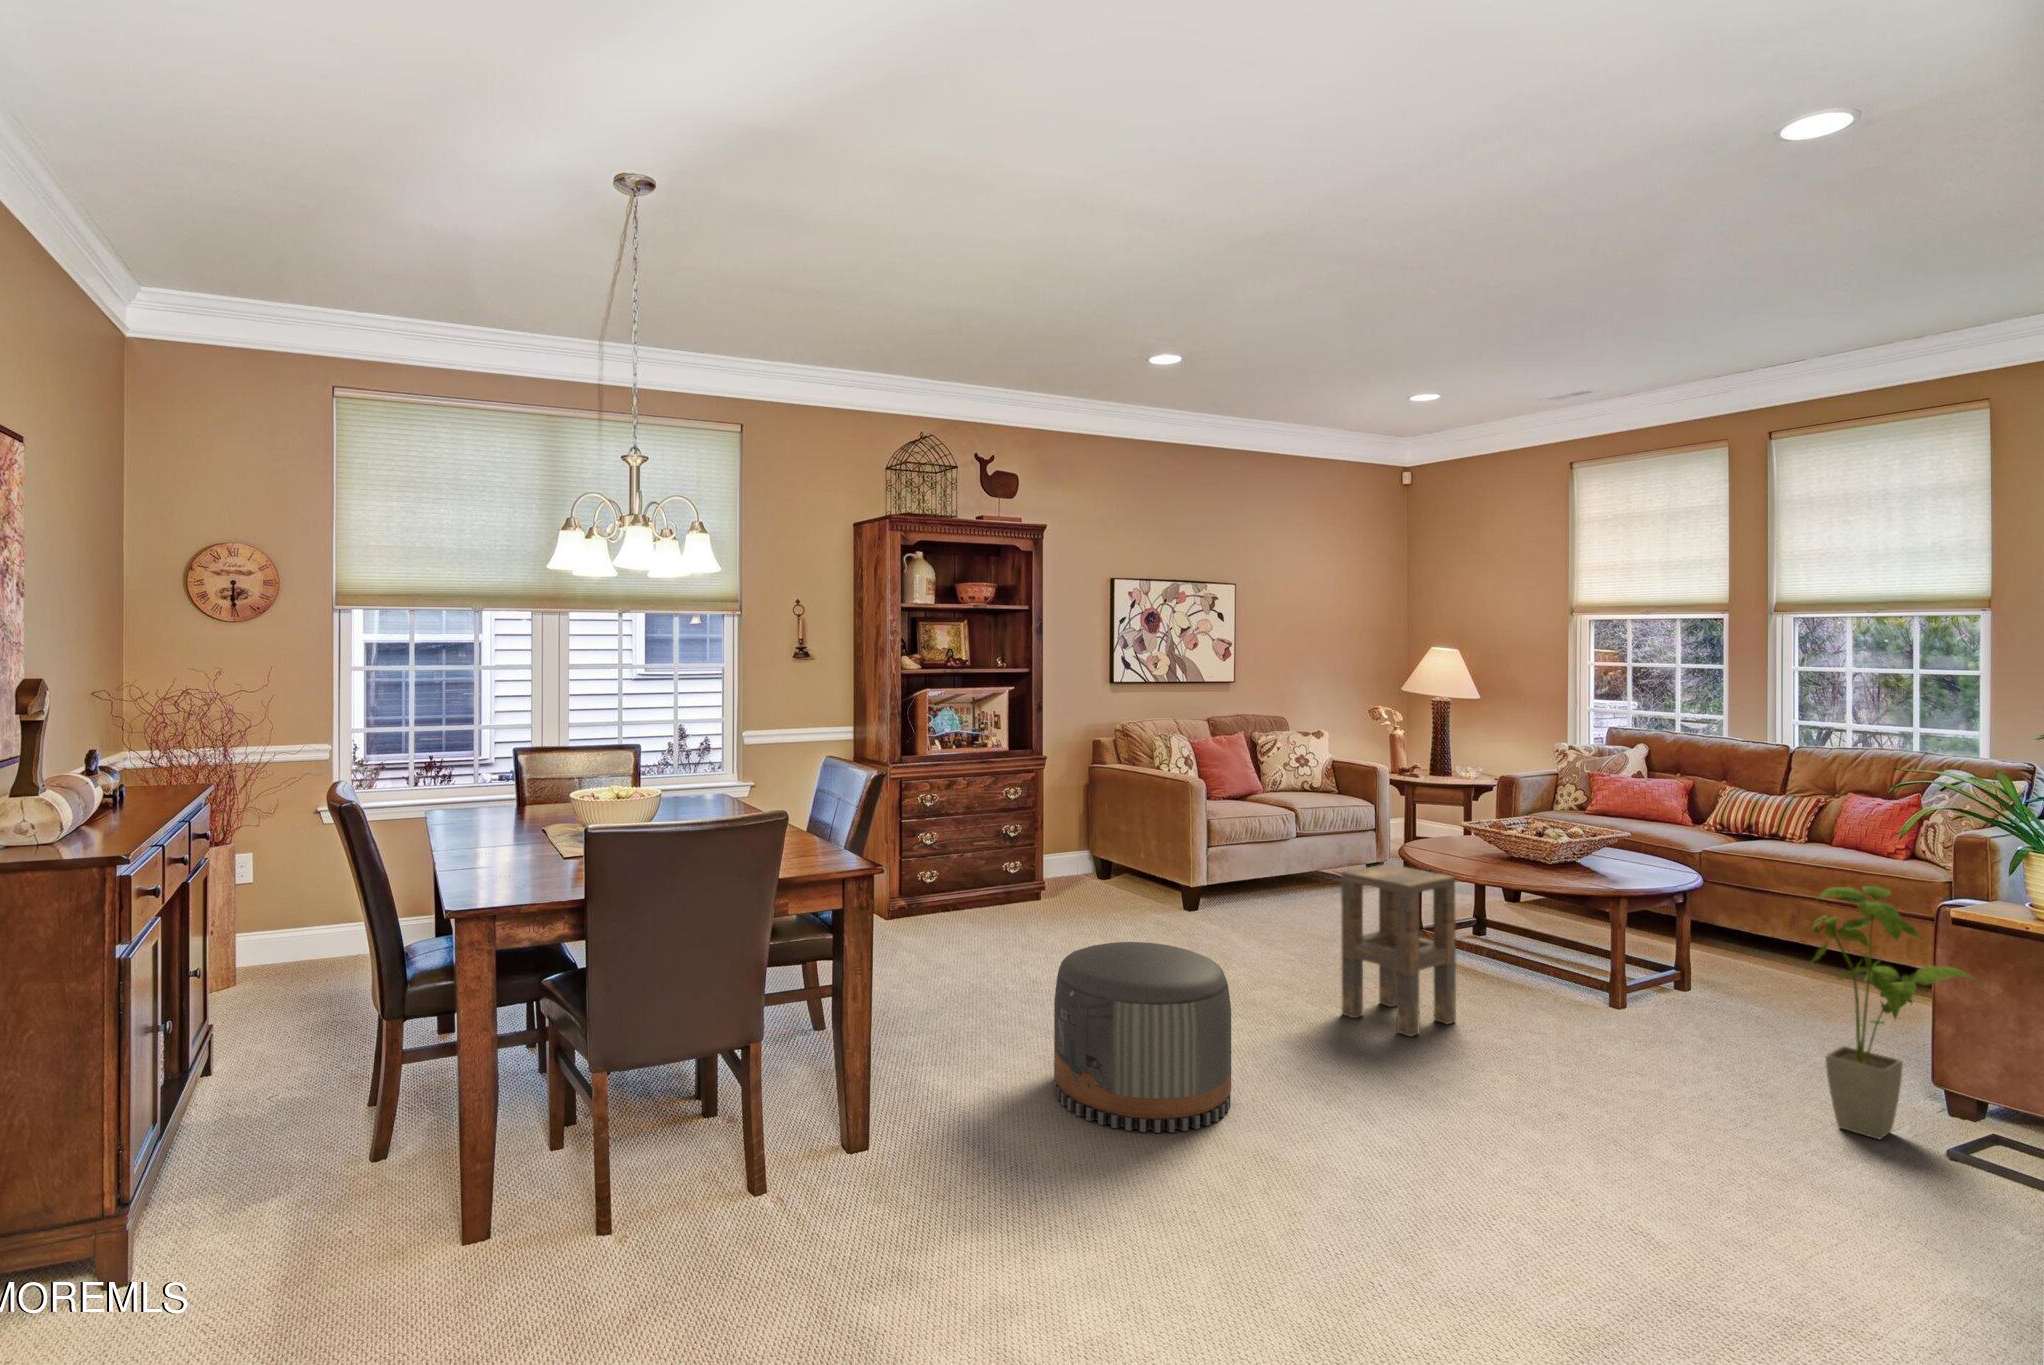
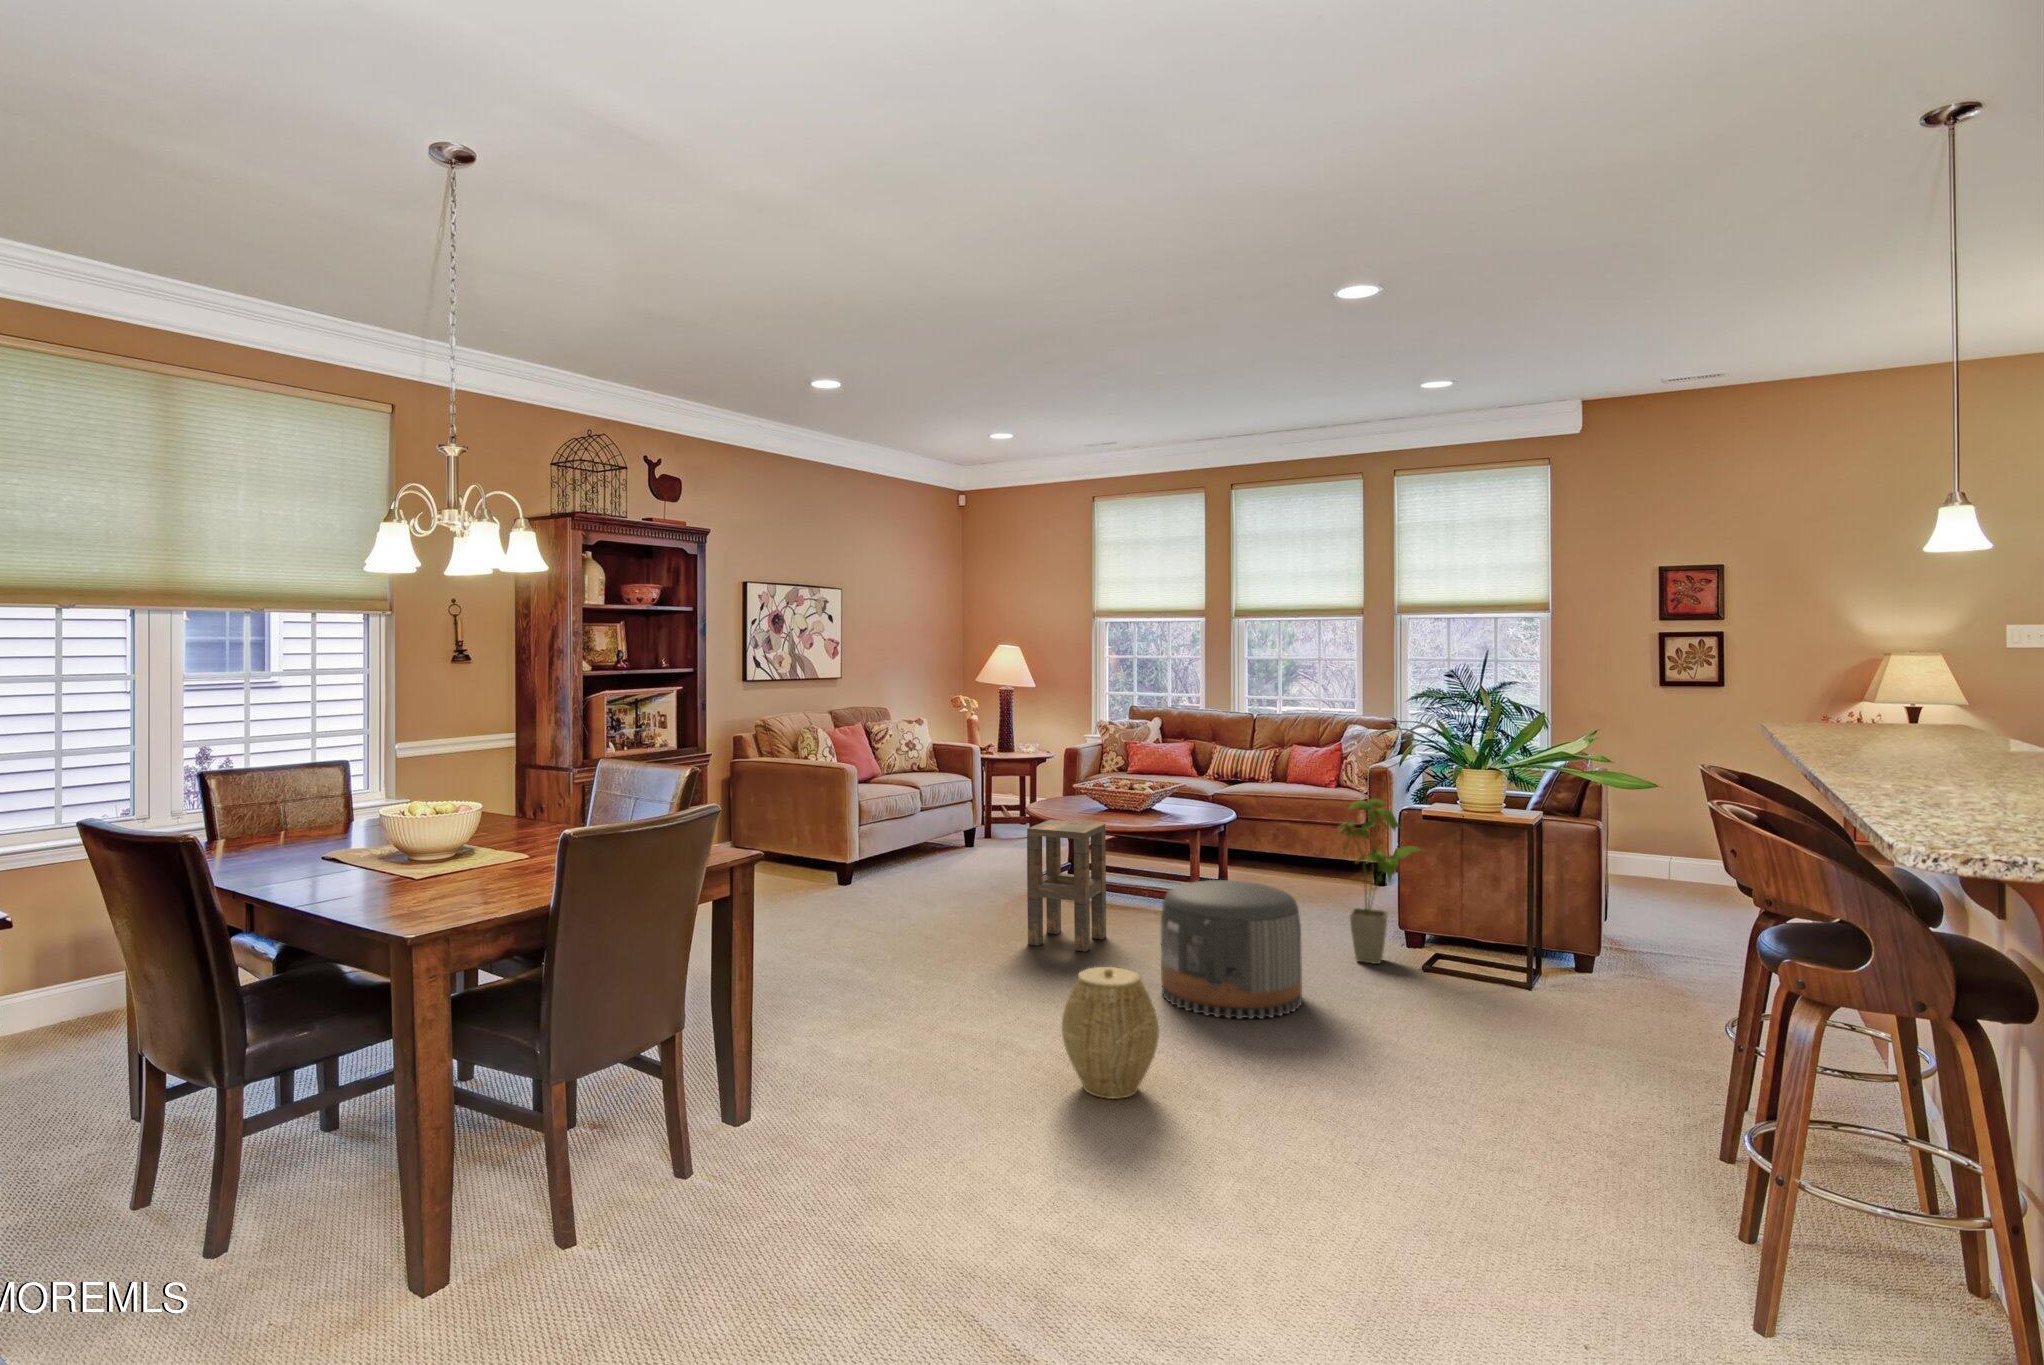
pouf: present [1054,942,1231,1133] -> present [1161,880,1302,1019]
woven basket: none [1222,1068,1355,1252] -> present [1062,967,1159,1099]

